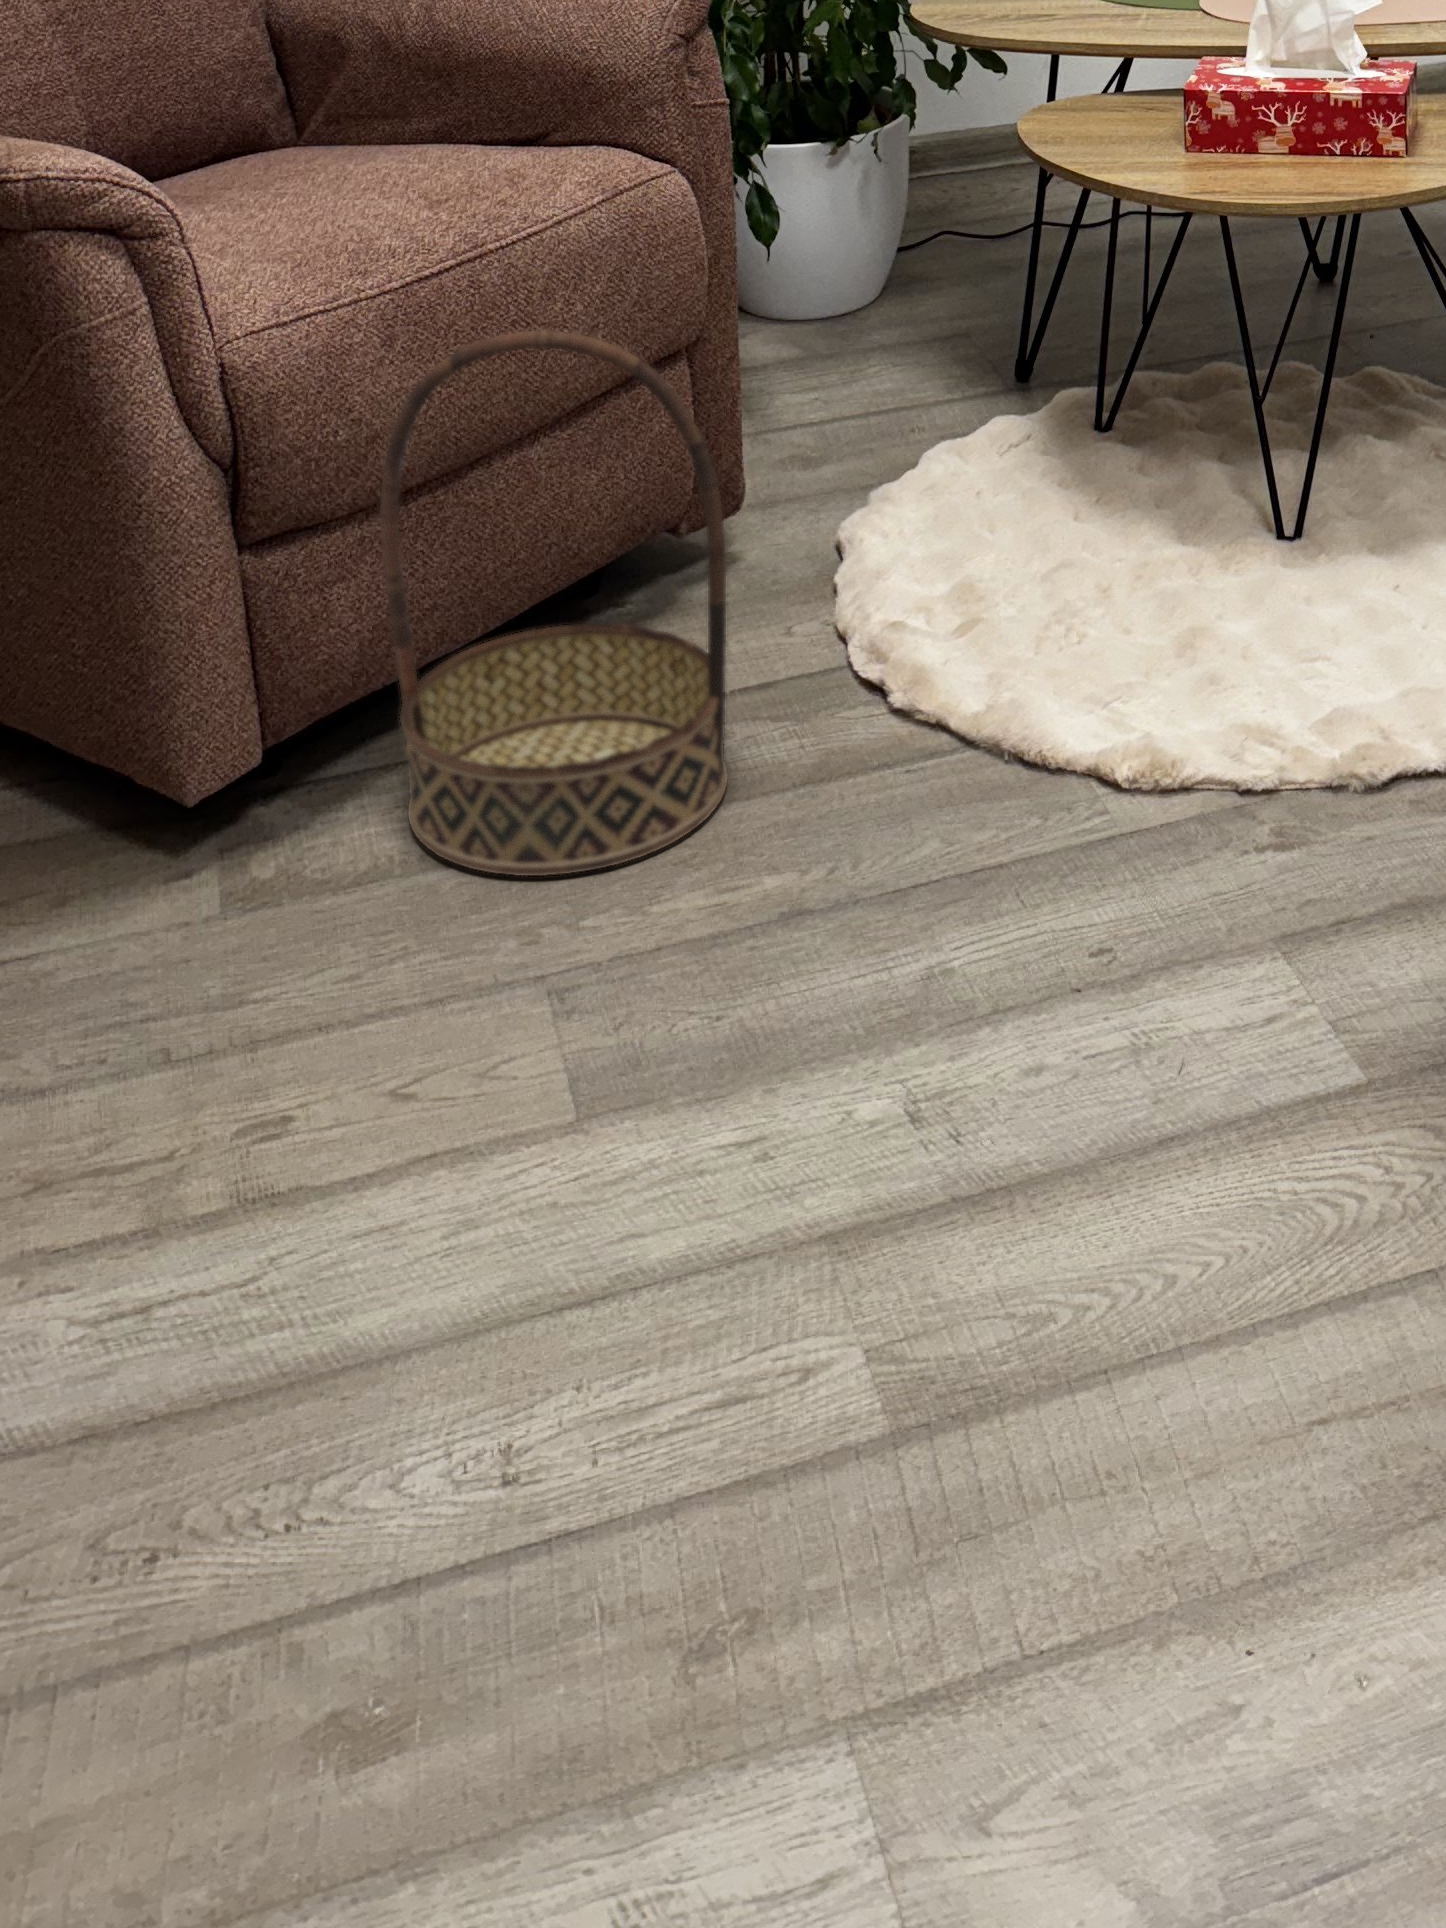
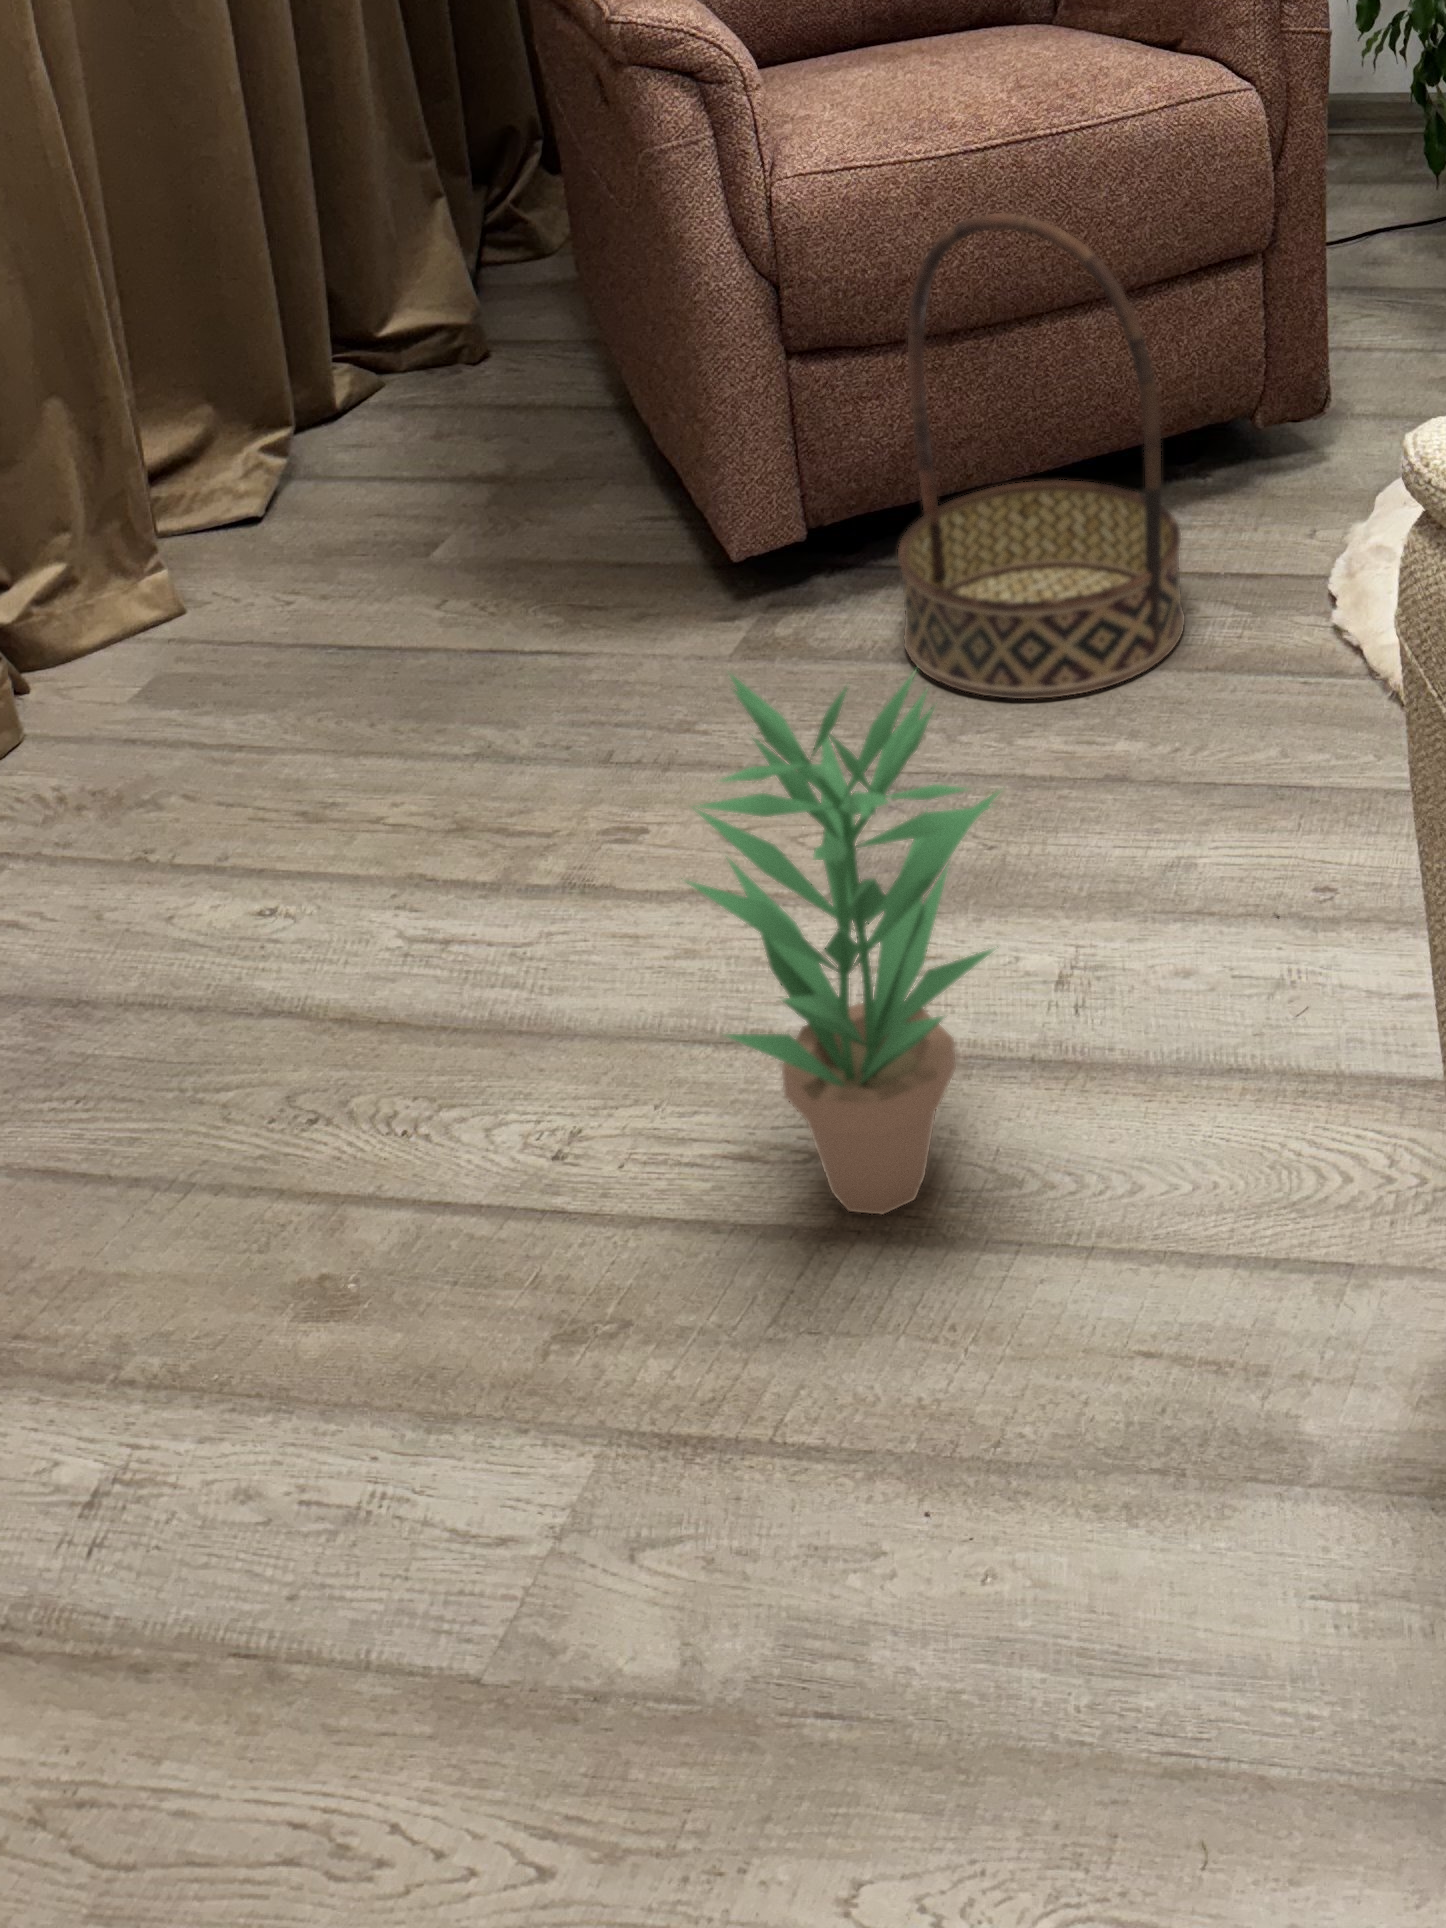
potted plant: none [697,767,1090,1411] -> present [681,667,998,1214]

